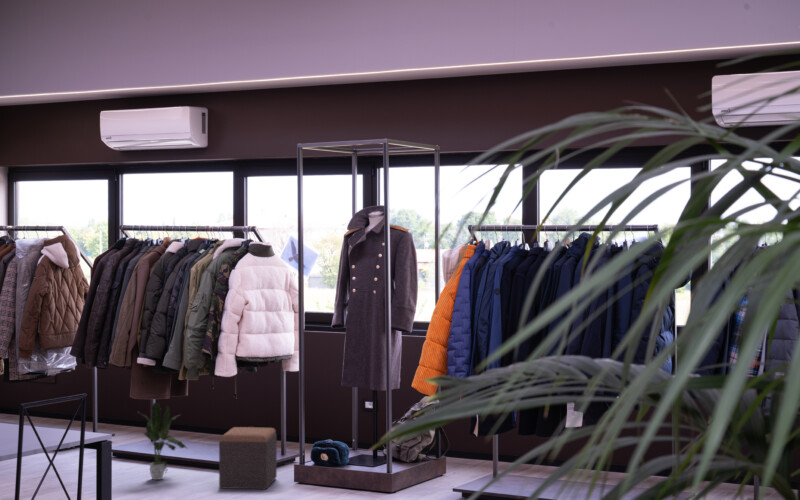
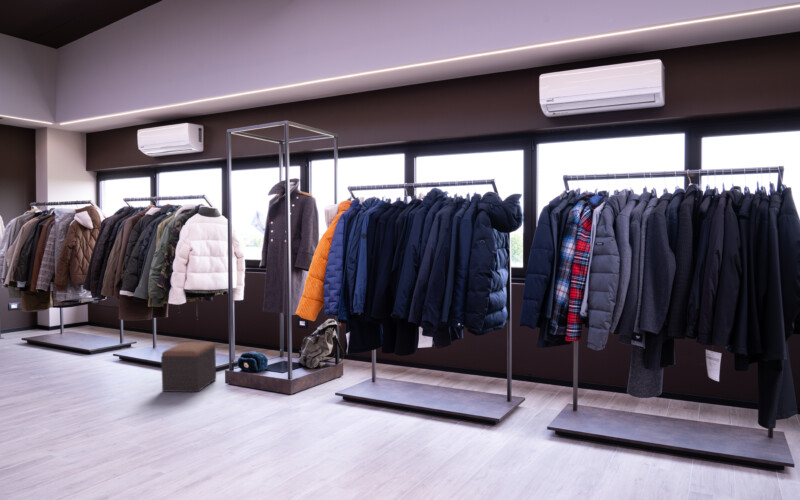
potted plant: present [143,403,186,480] -> none [106,325,151,383]

